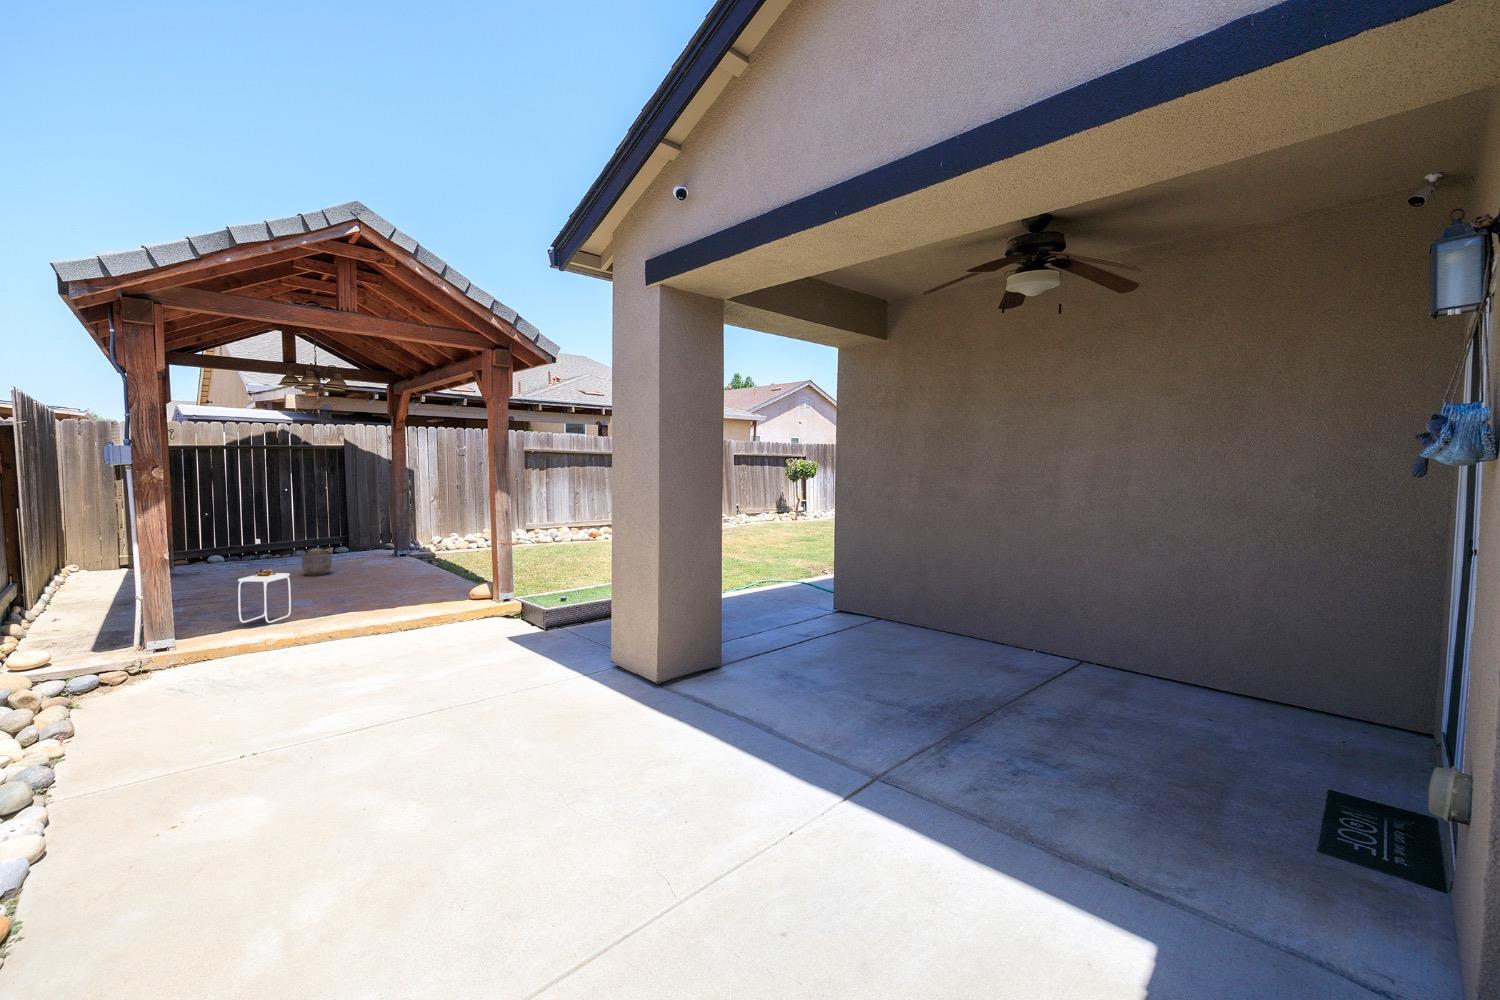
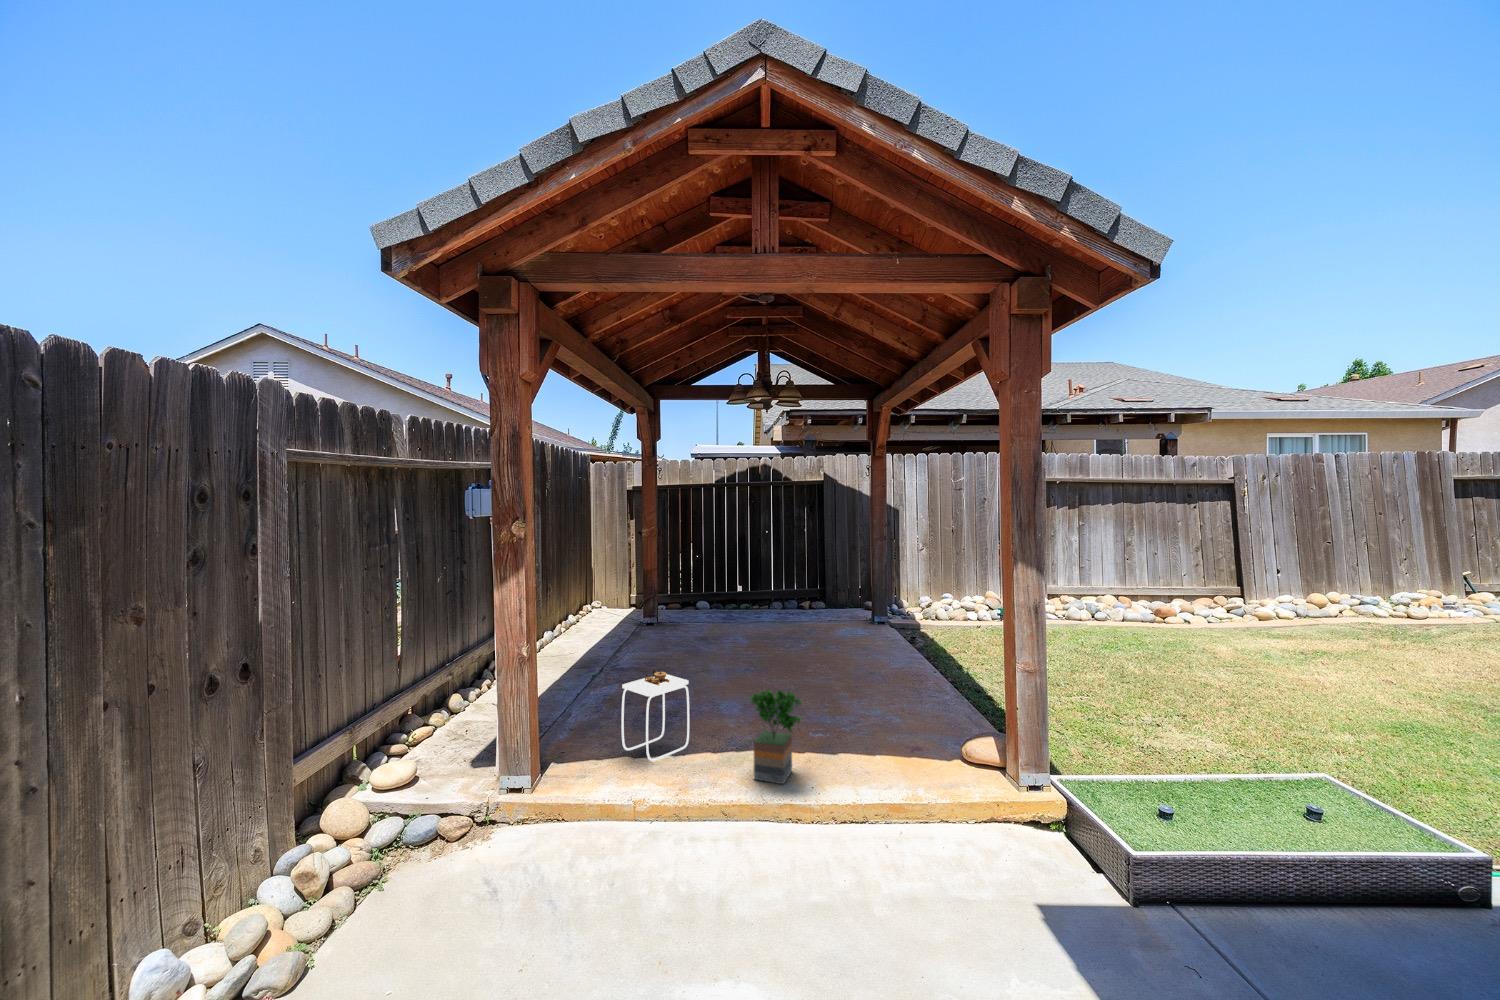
woven basket: present [302,549,331,576] -> none [757,615,788,651]
potted tree: none [342,567,381,617] -> present [750,690,802,784]

